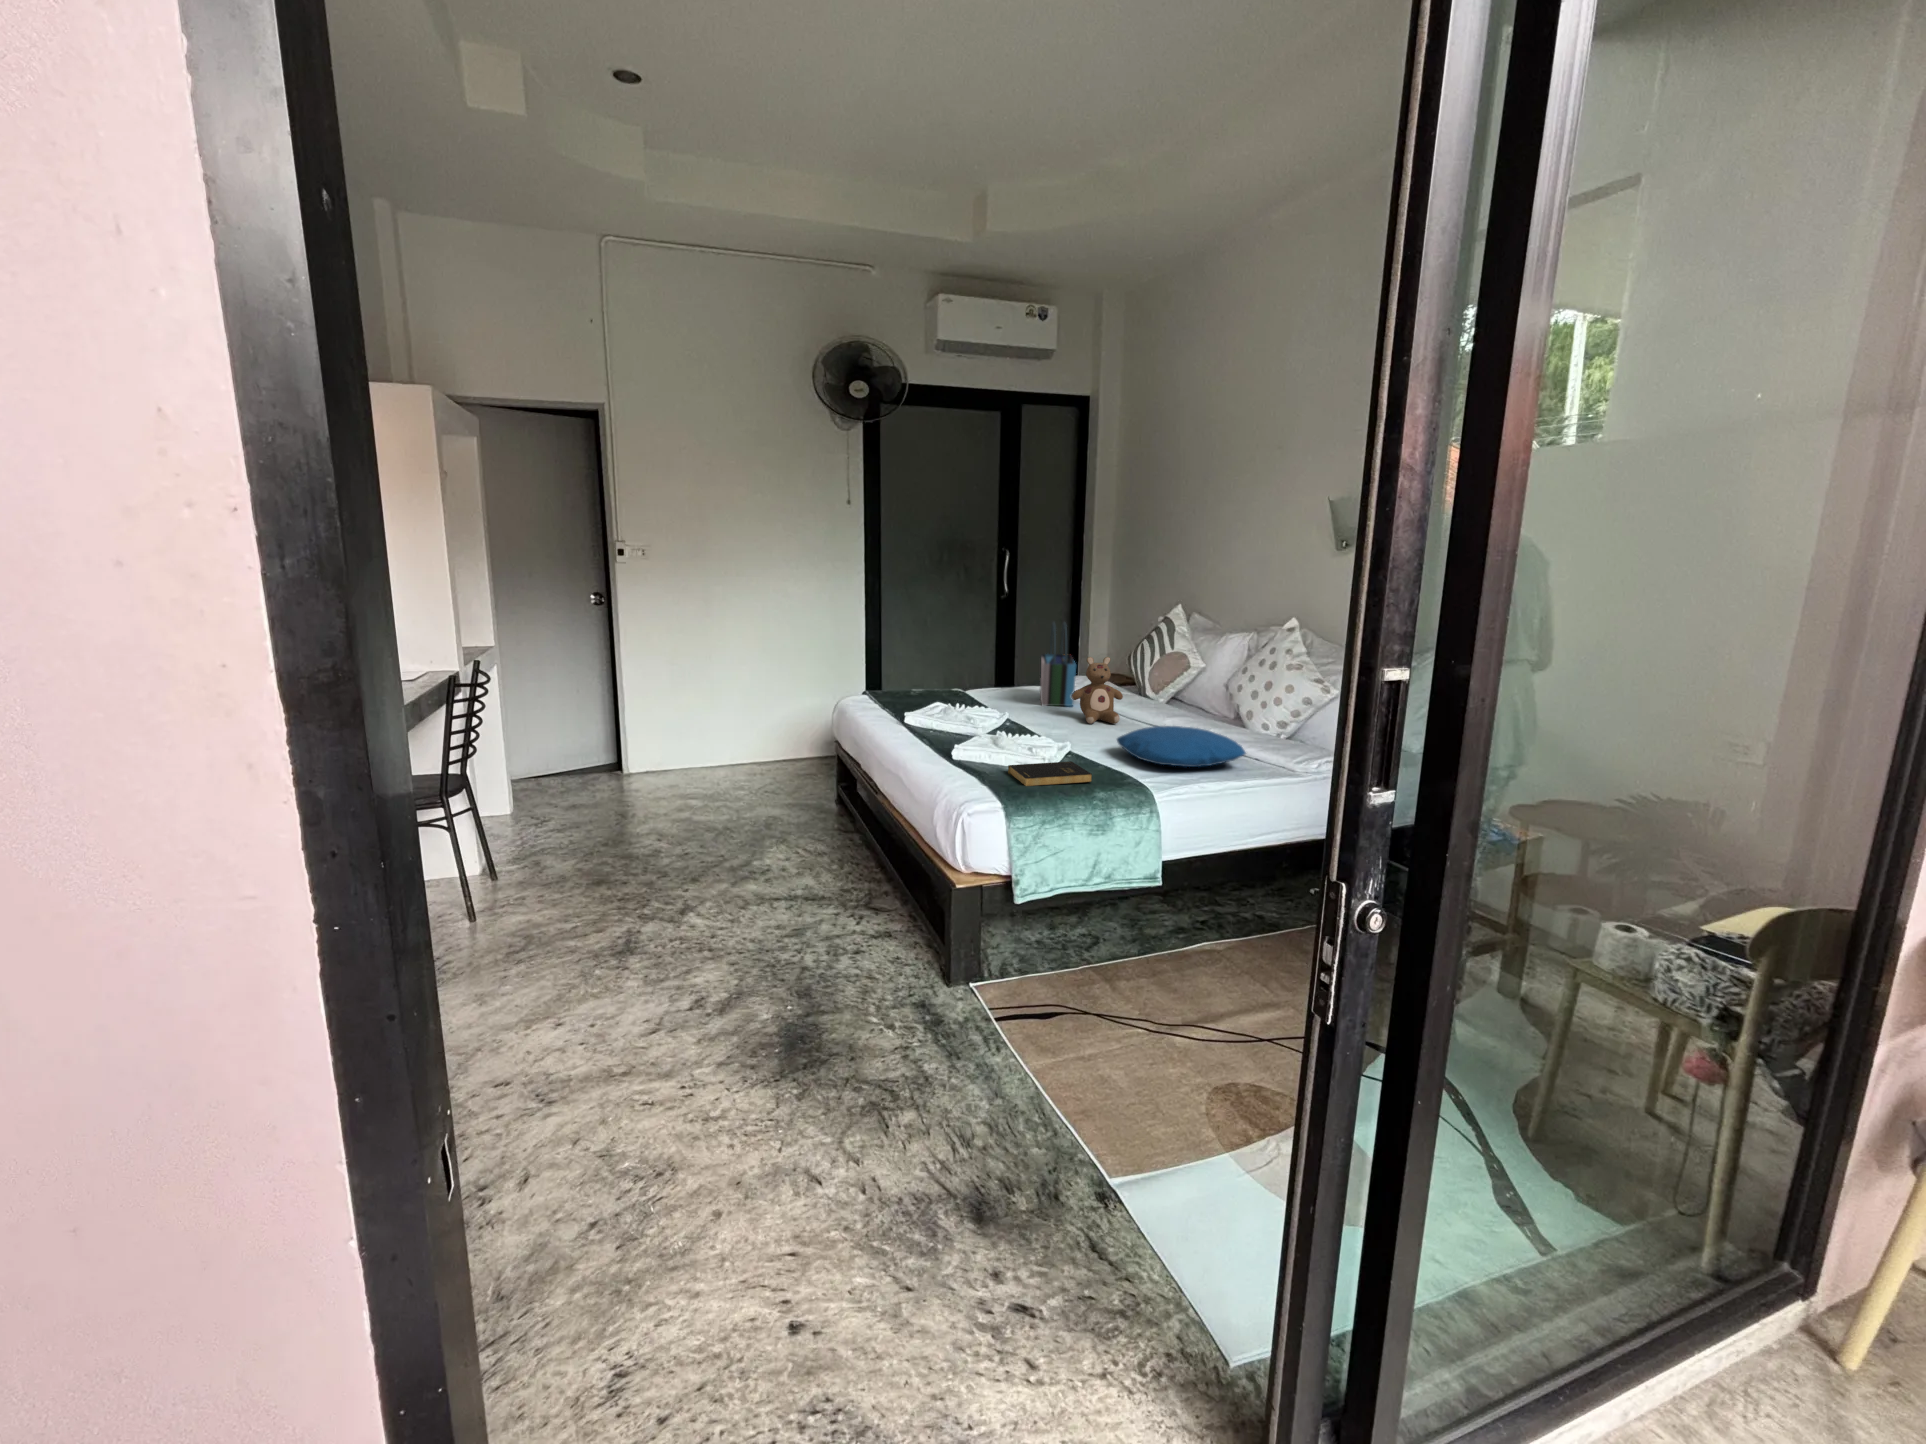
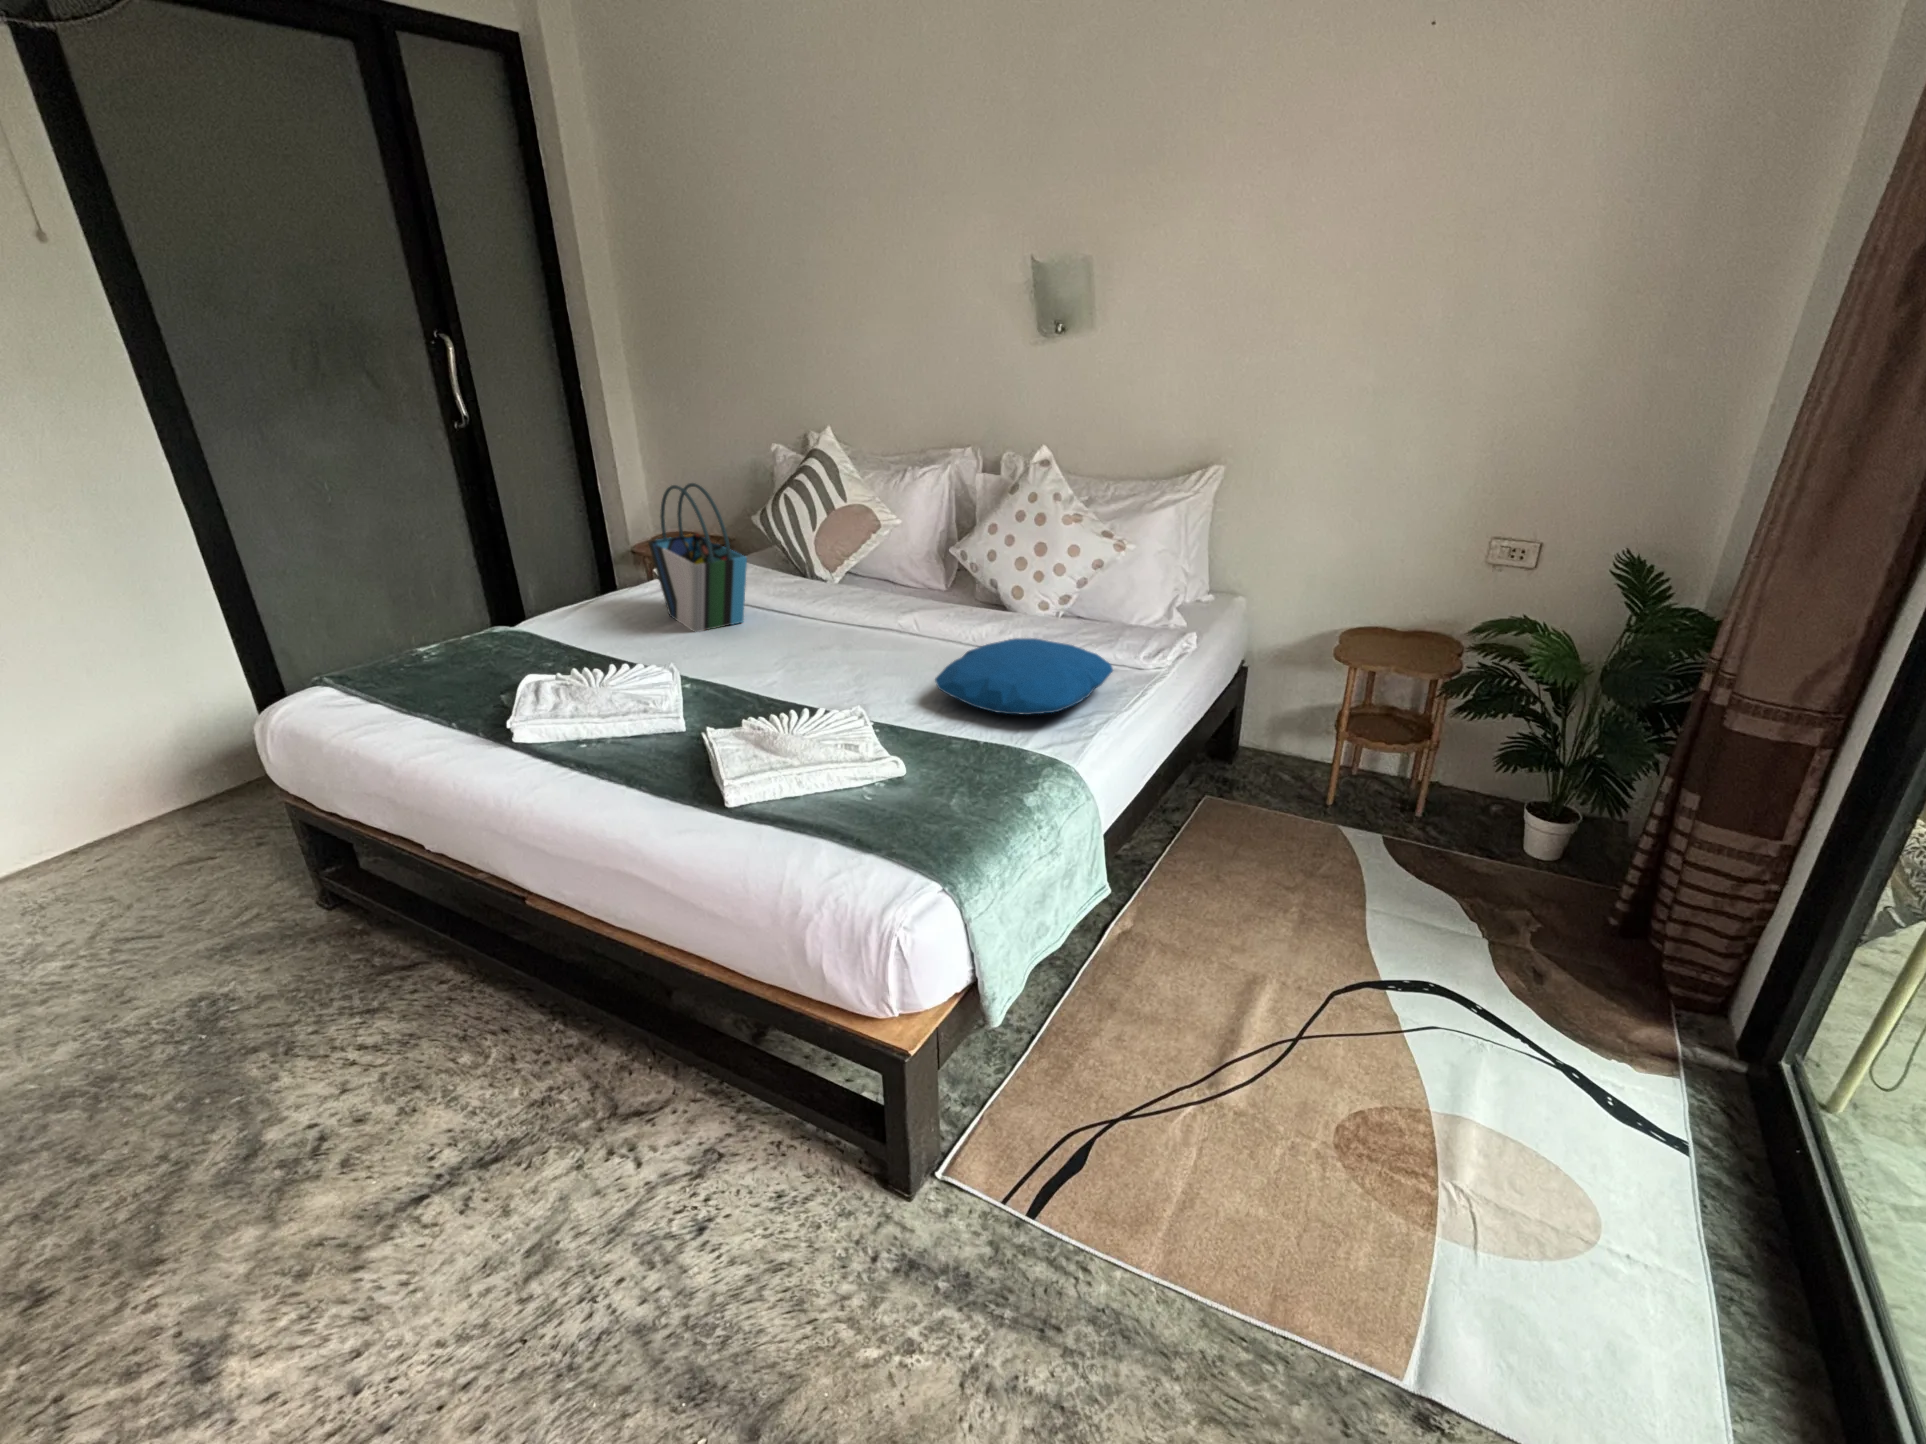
stuffed bear: present [1071,657,1123,724] -> none [771,540,857,654]
book: present [1008,761,1092,786] -> none [874,755,1011,836]

